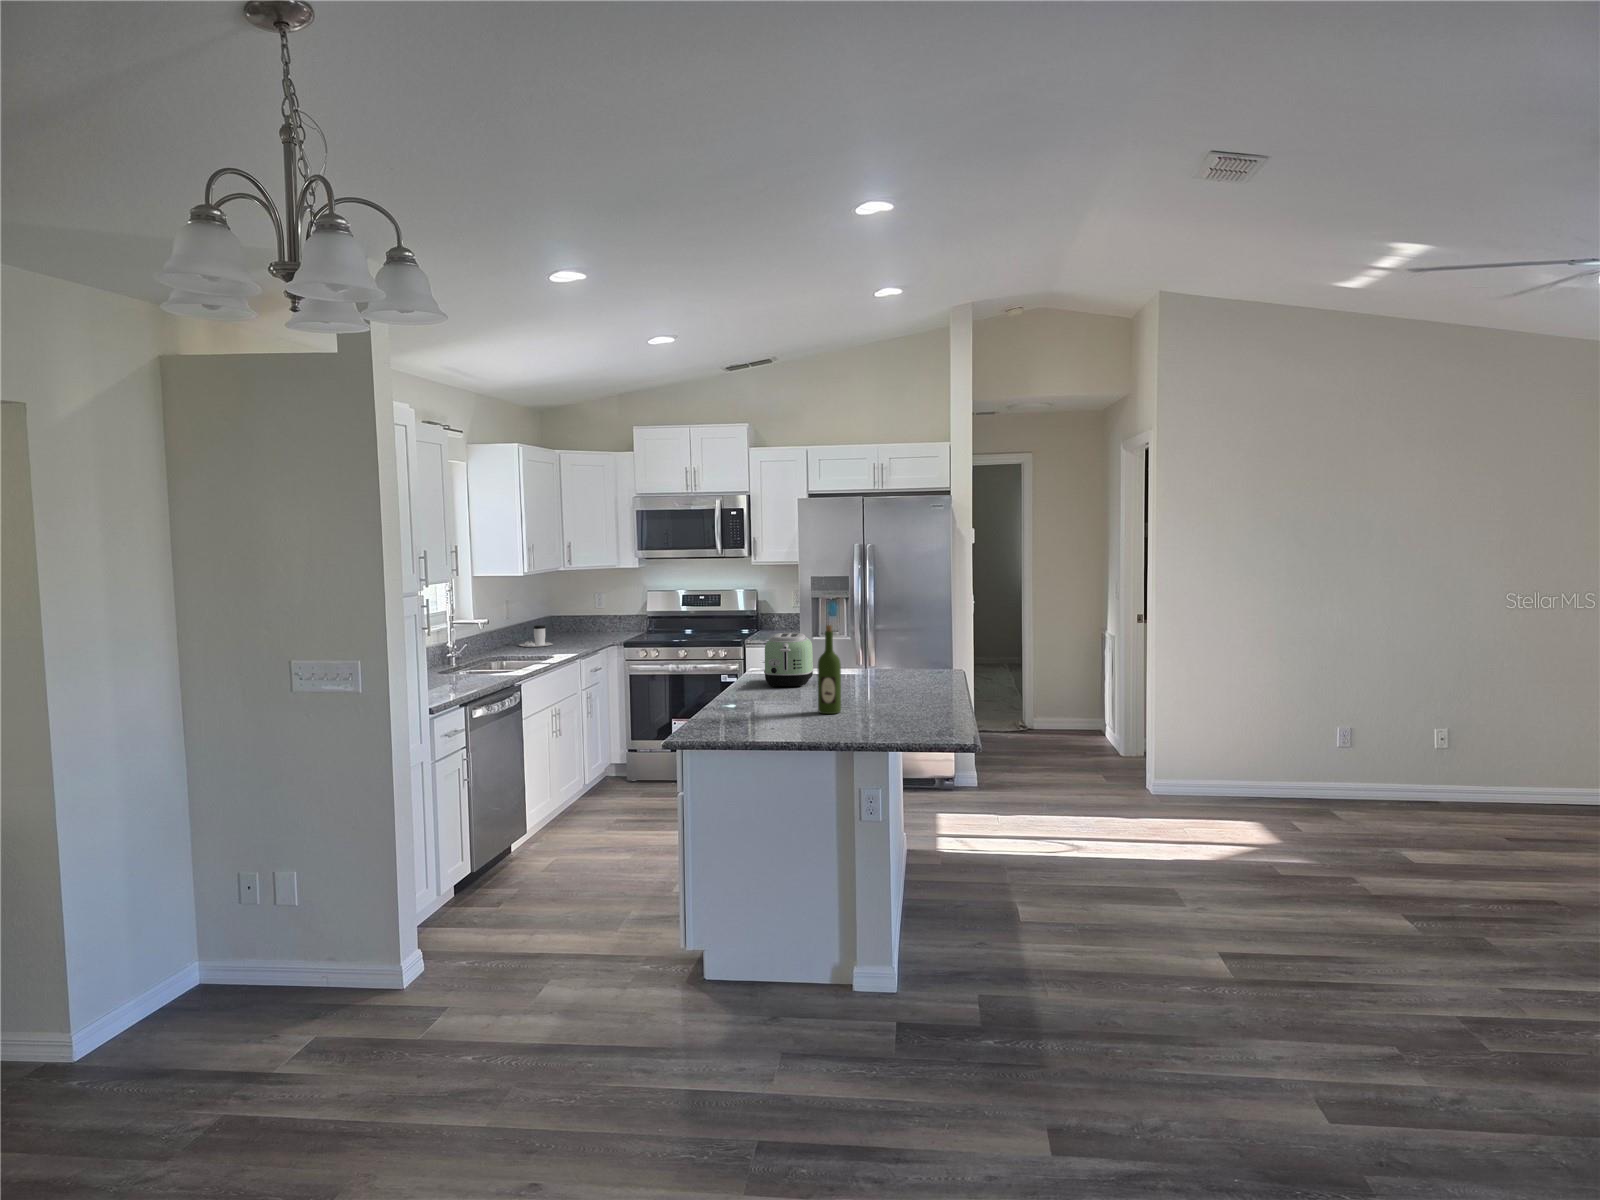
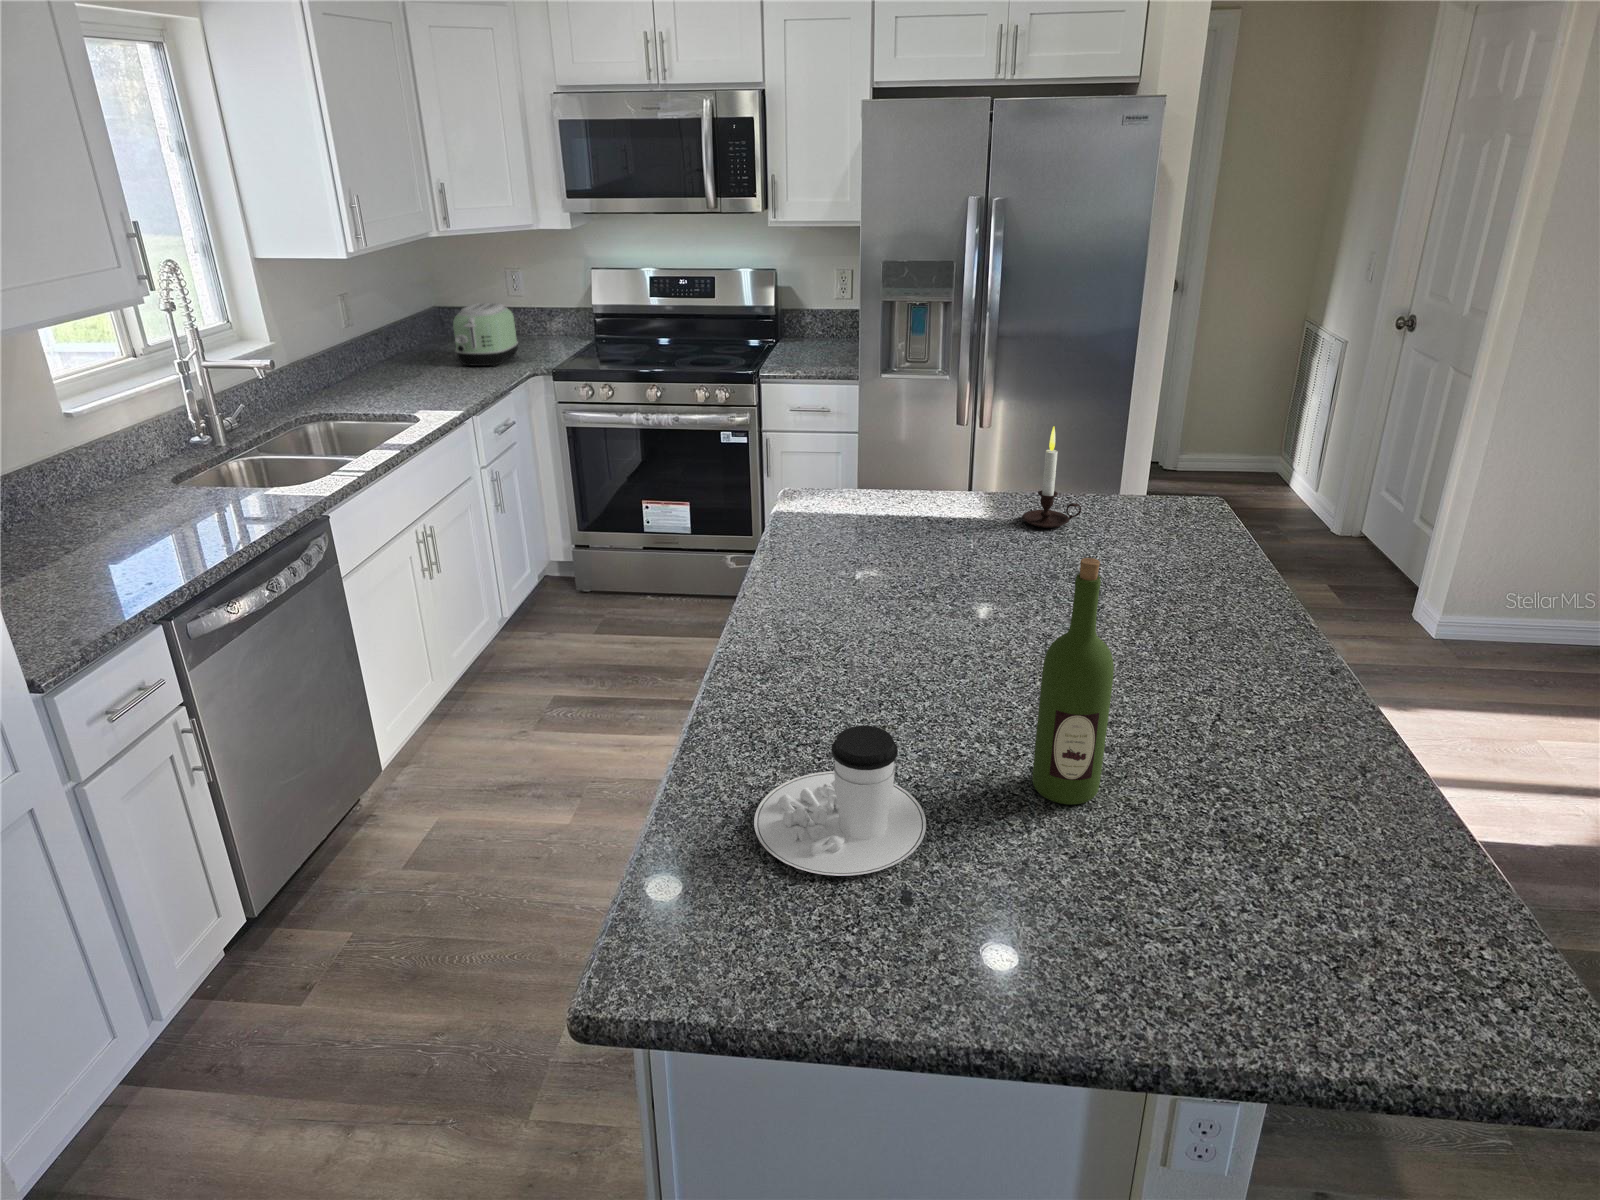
coffee cup: present [519,625,553,647] -> present [754,726,926,876]
candle: none [855,627,882,674] -> present [1022,427,1081,528]
toaster: present [764,633,814,687] -> present [453,303,518,366]

